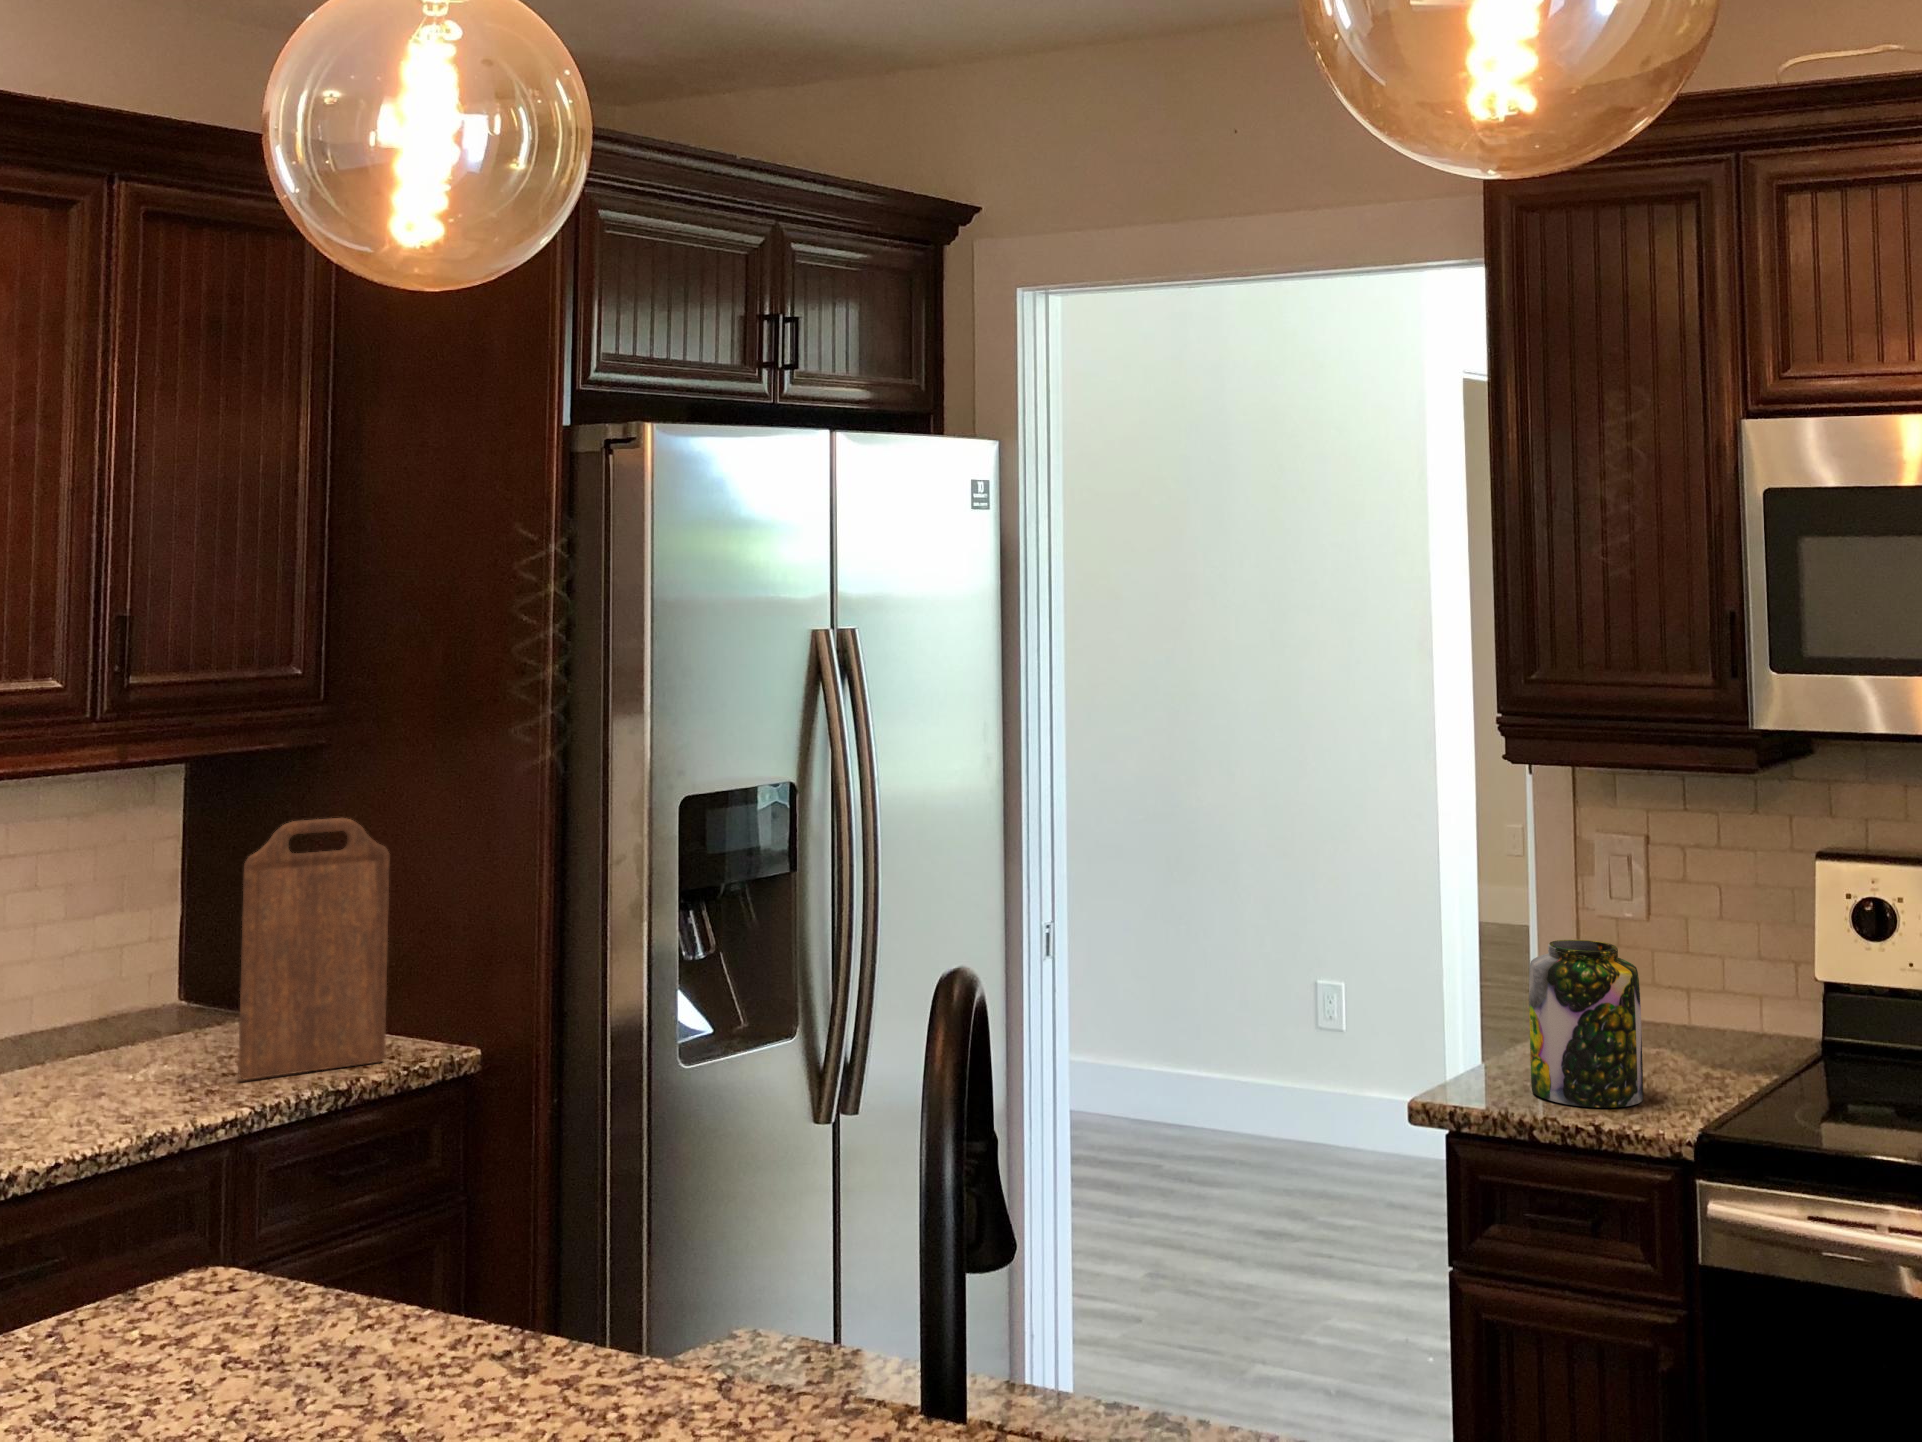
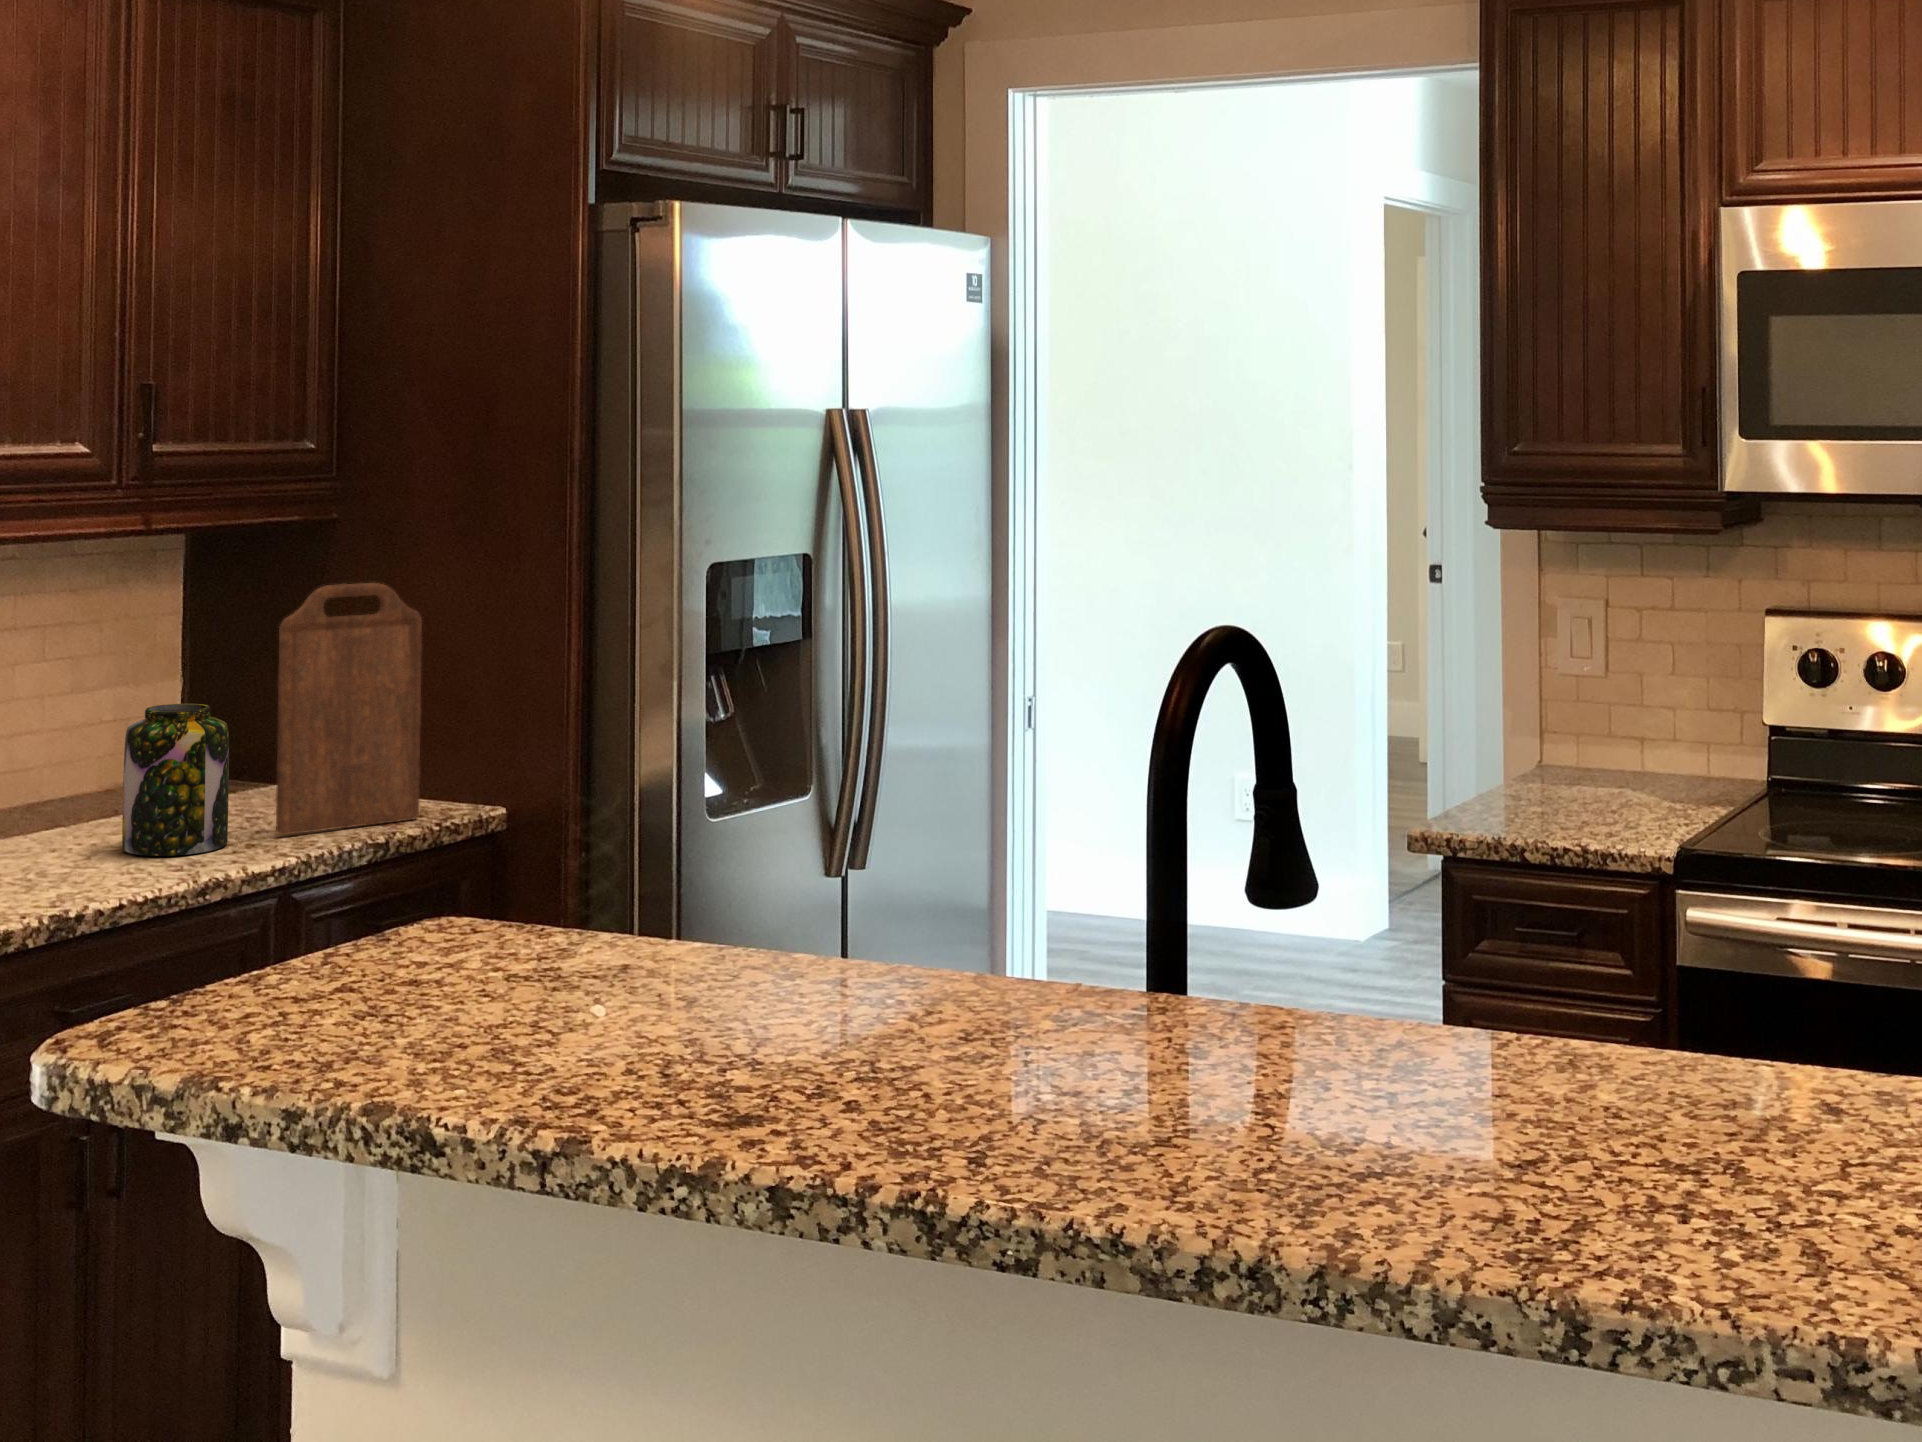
jar: present [1529,940,1643,1108] -> present [122,704,229,856]

